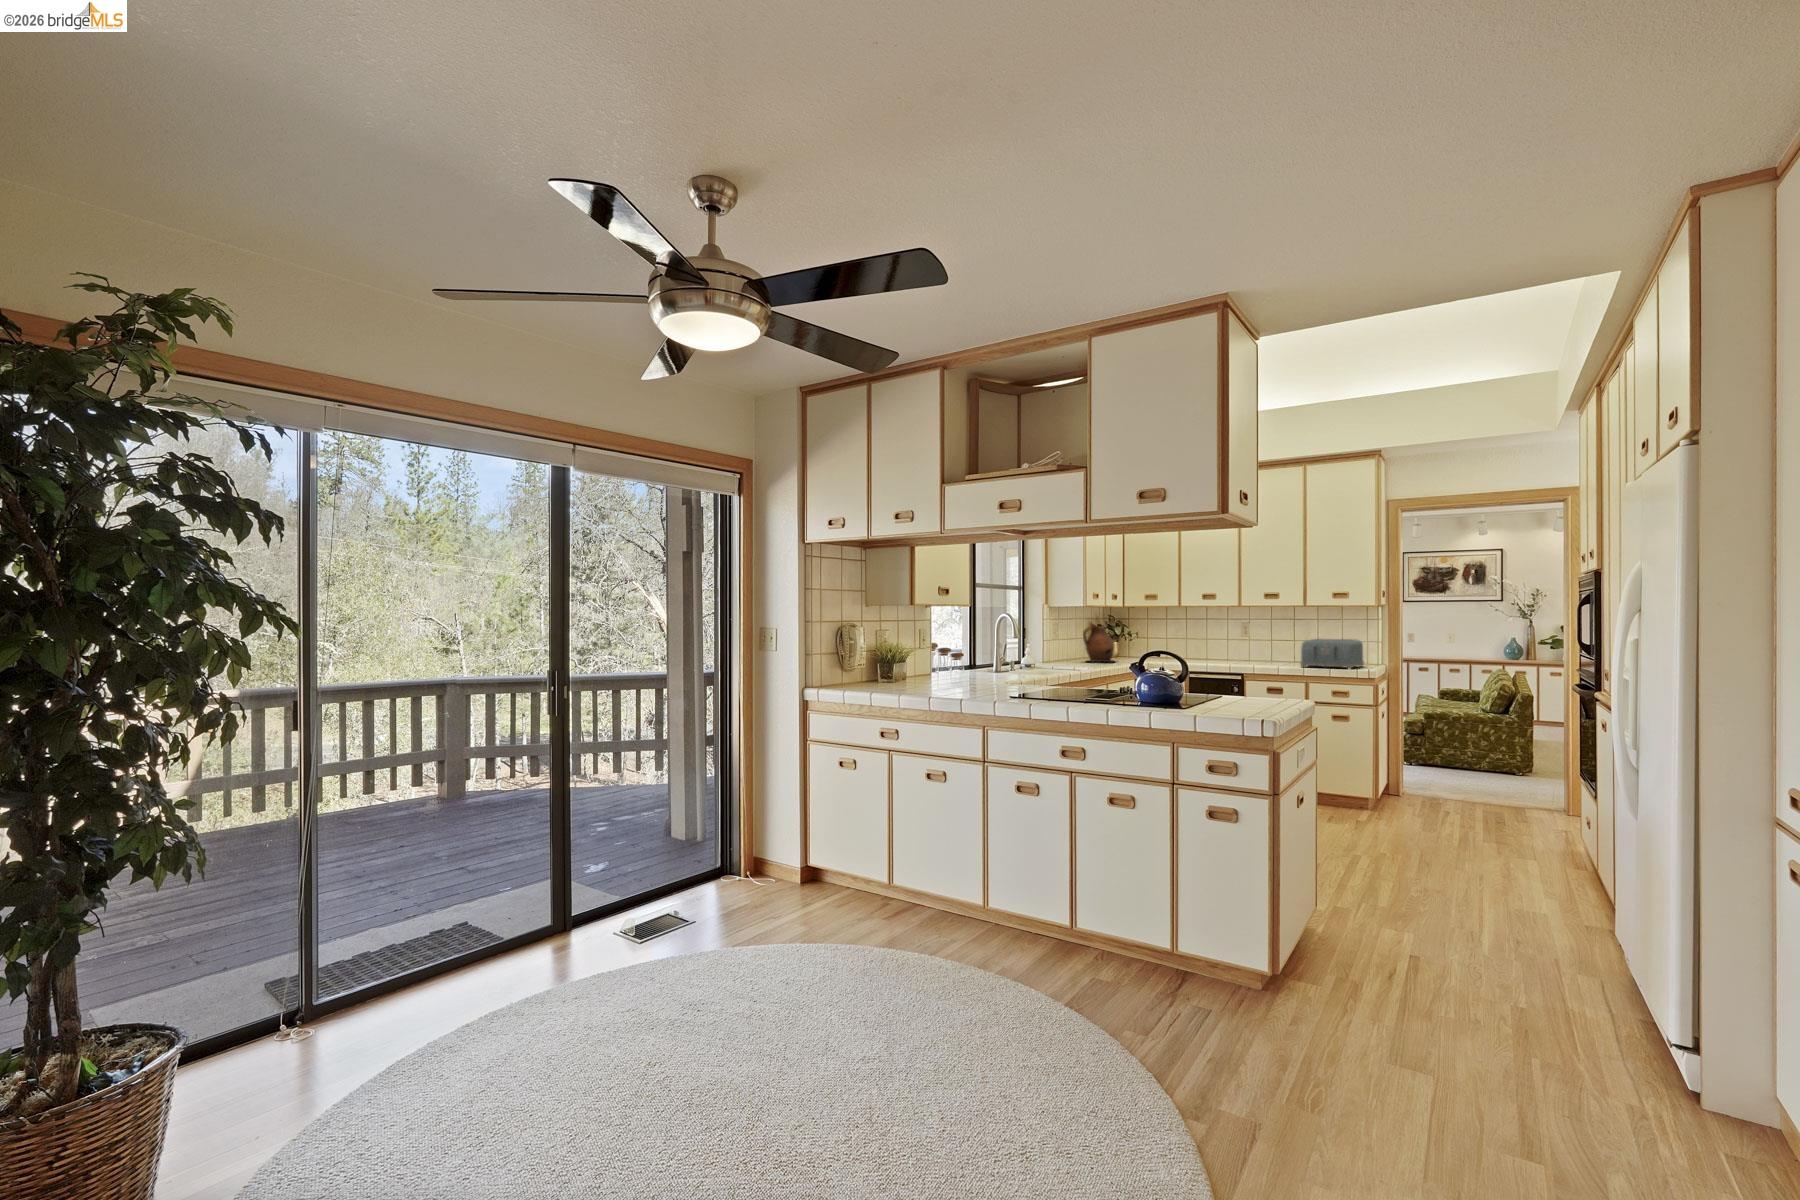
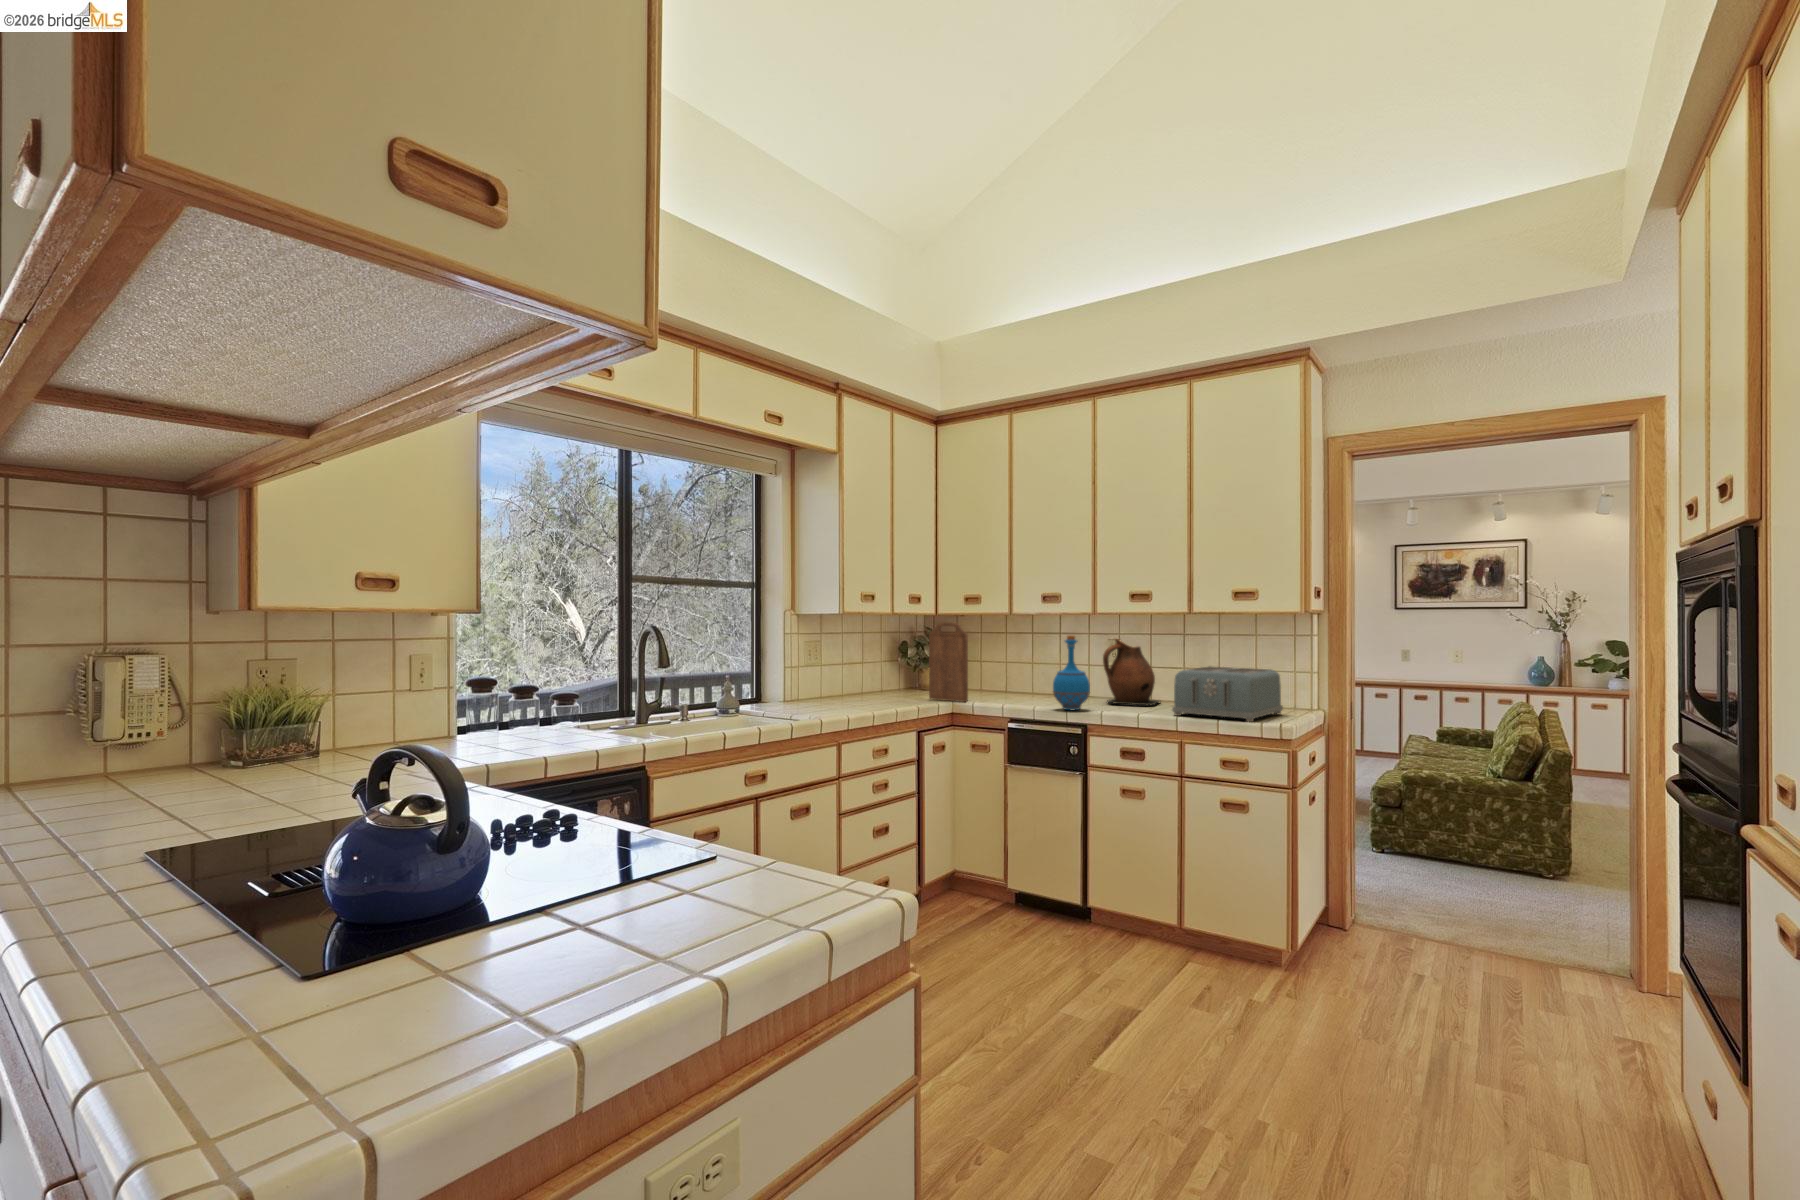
cutting board: none [1131,613,1160,663] -> present [929,622,968,702]
bottle: none [1222,620,1247,666] -> present [1053,635,1090,710]
ceramic pitcher: present [1083,623,1114,663] -> present [1103,639,1160,706]

